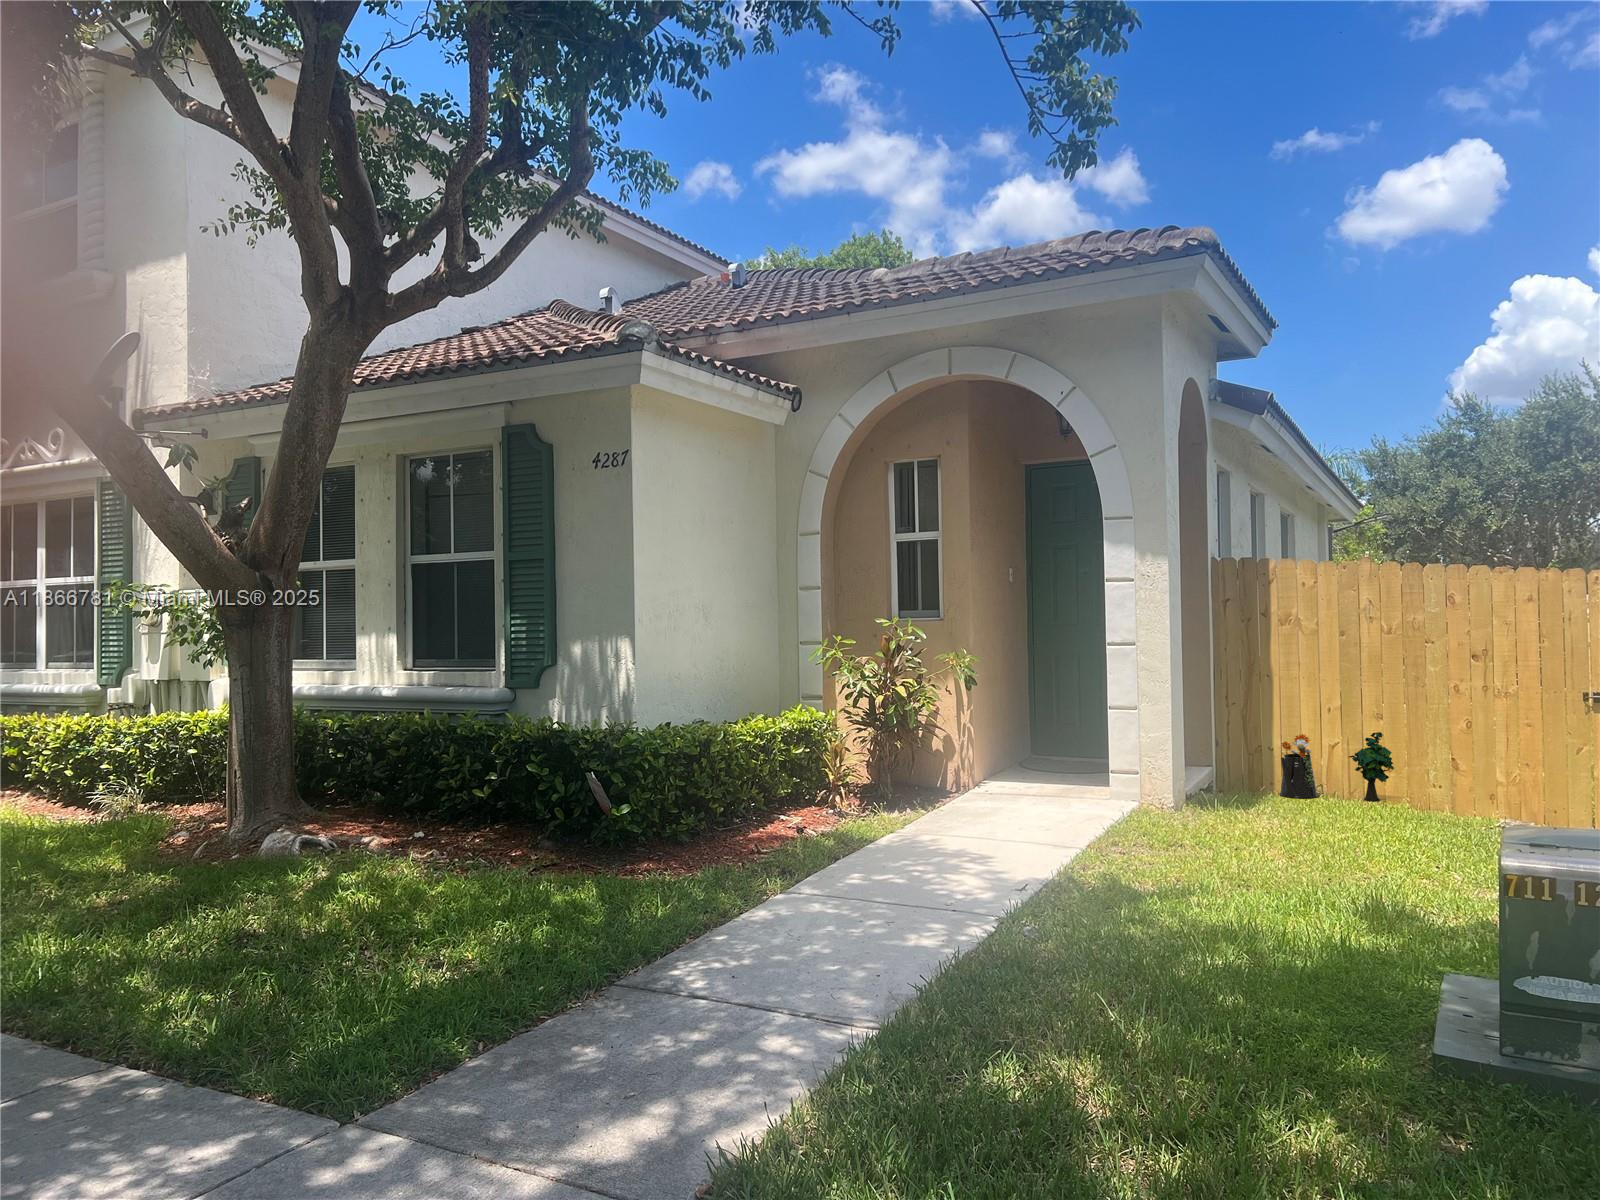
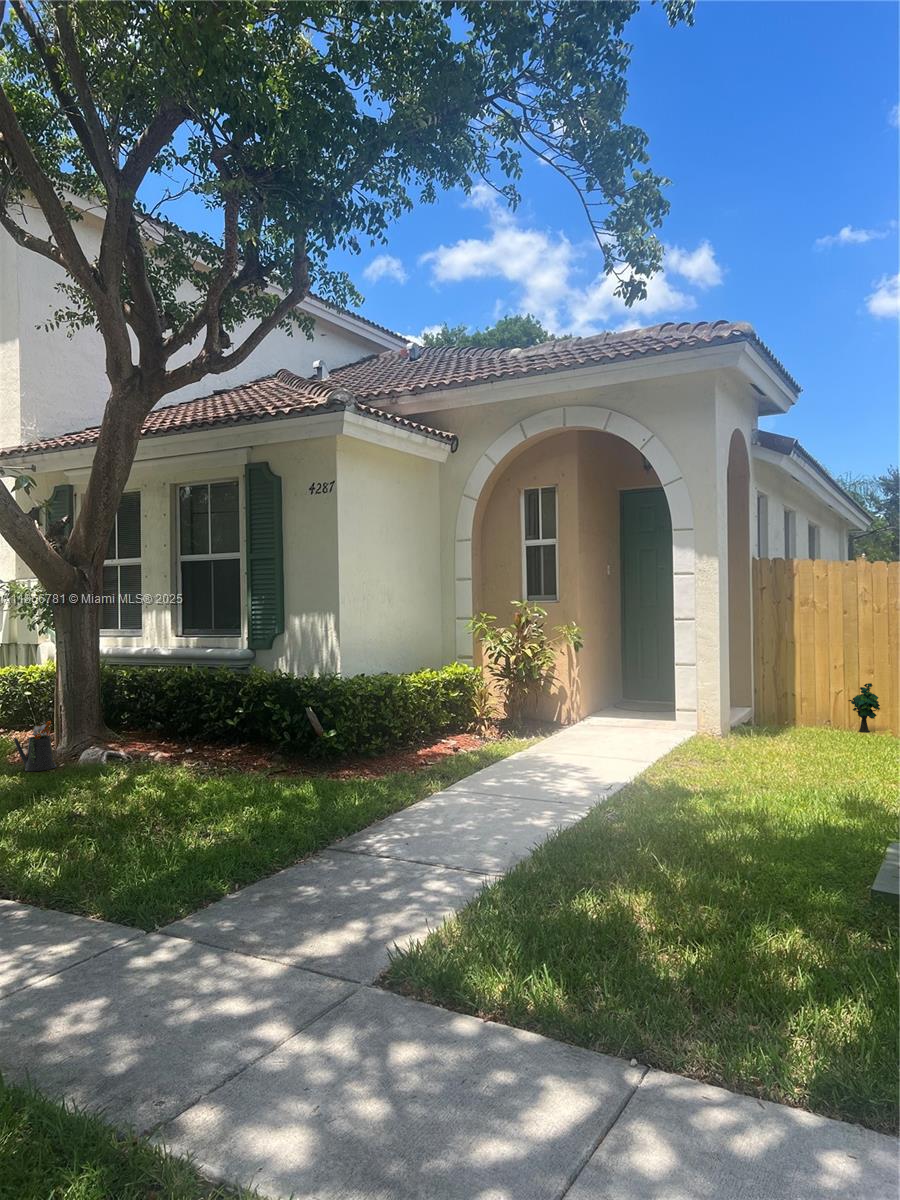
watering can: present [1279,734,1318,798] -> present [14,721,62,771]

